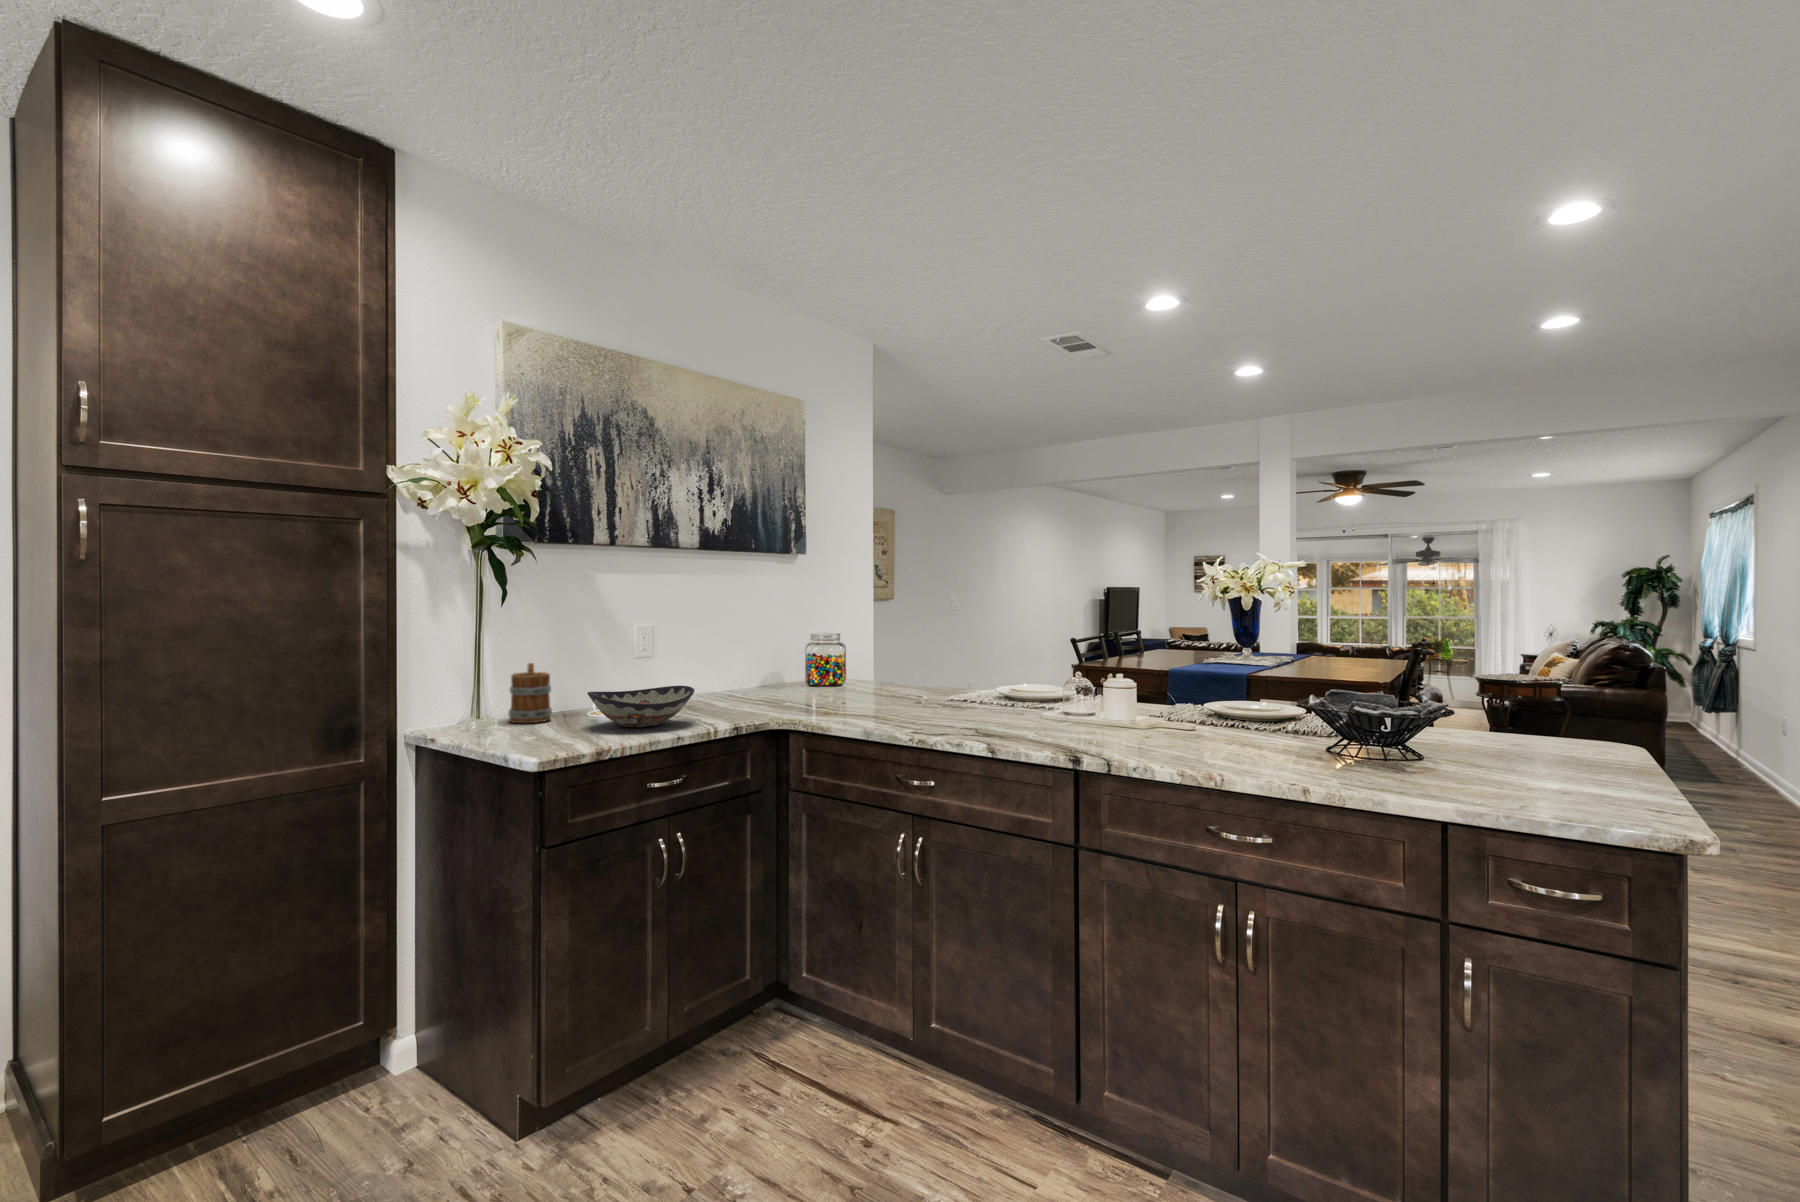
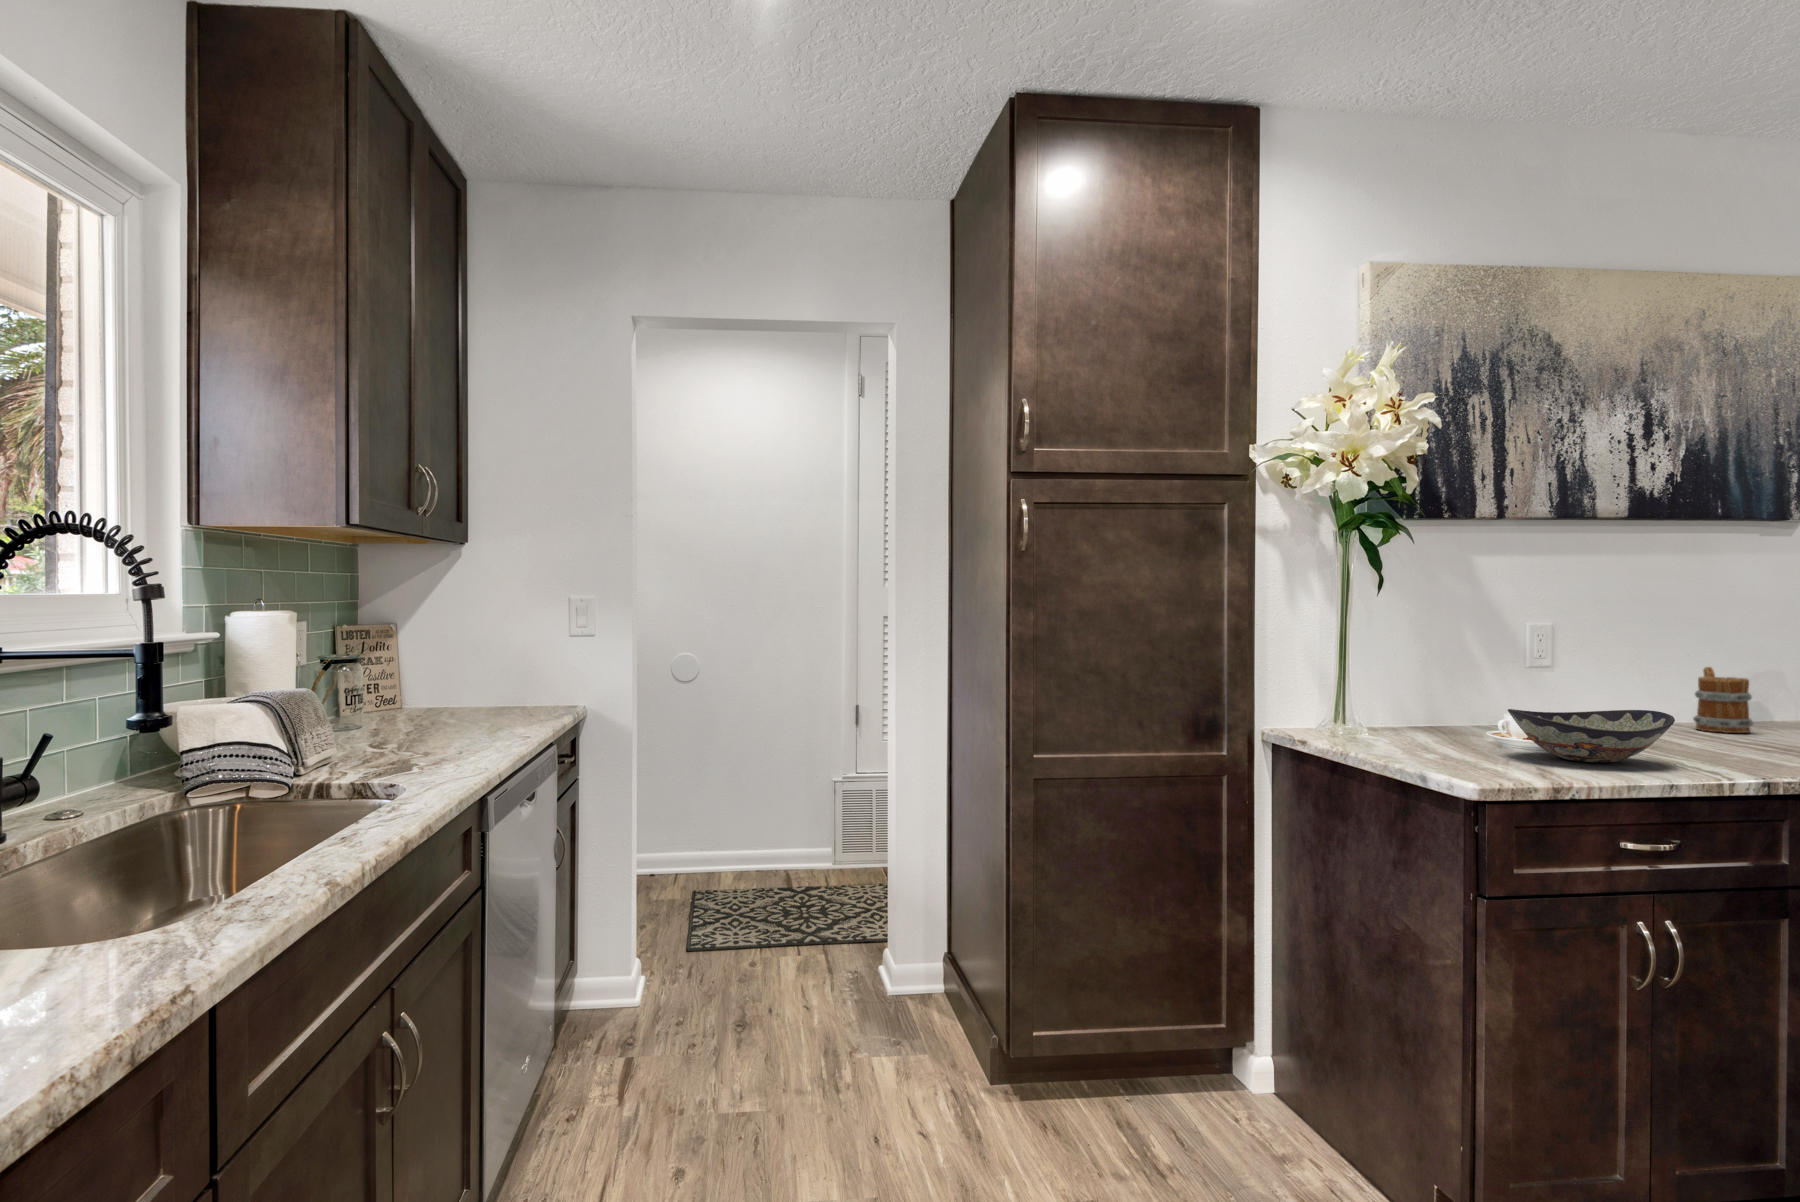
mug: present [509,663,552,723] -> present [1693,667,1753,733]

